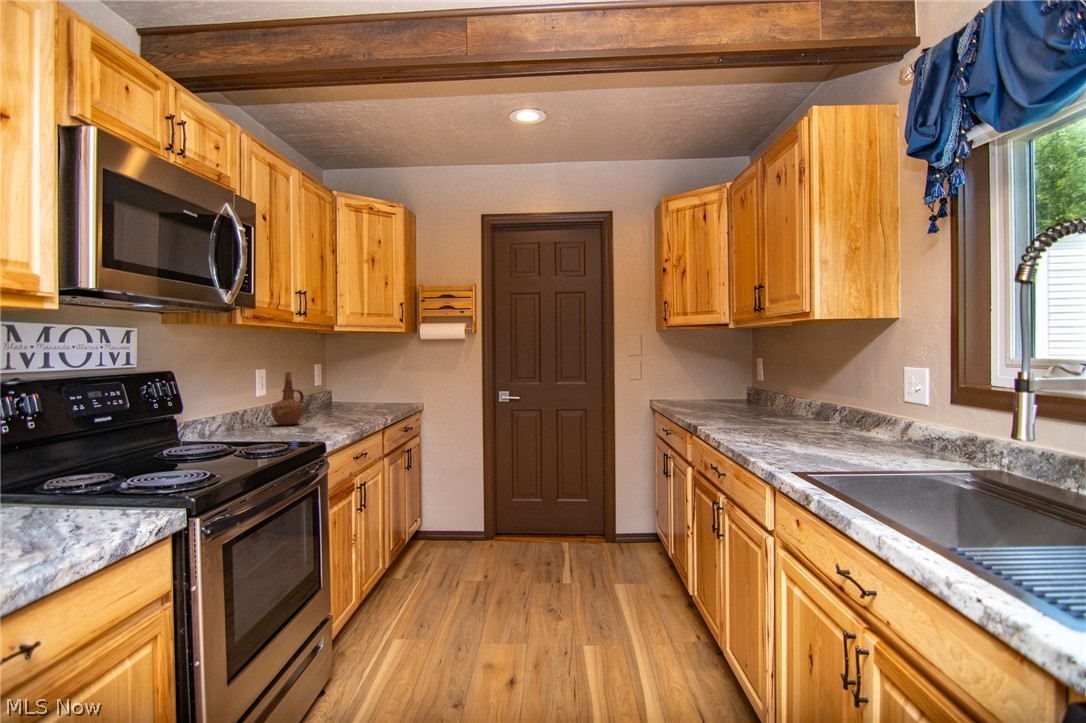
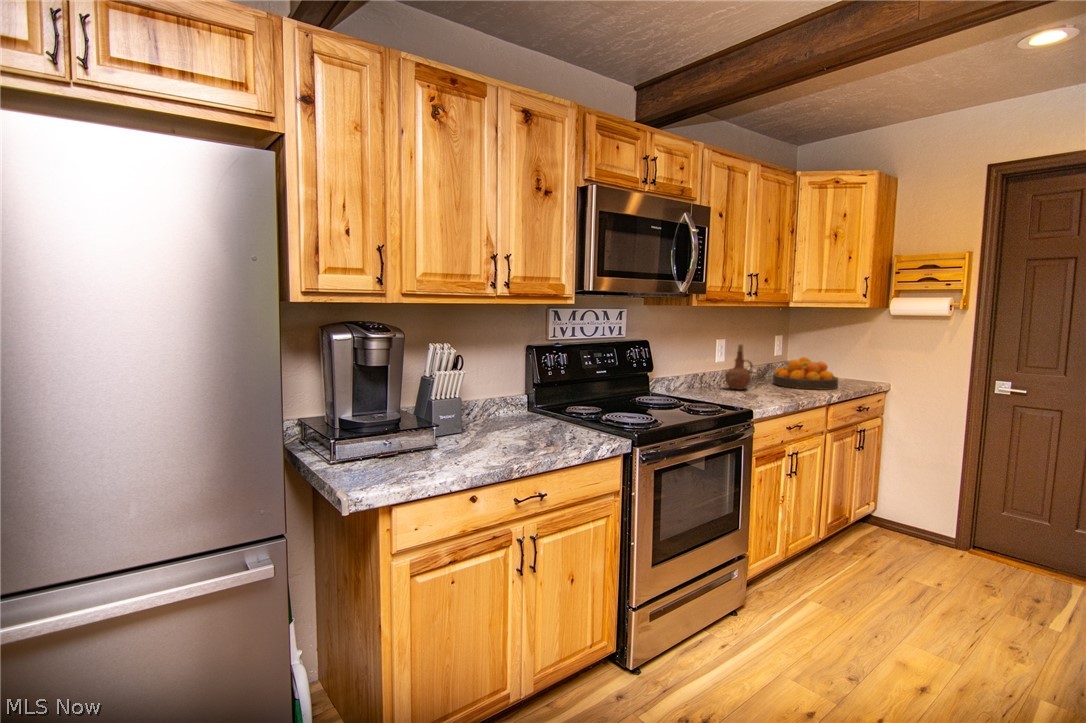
fruit bowl: none [321,384,387,417] -> present [773,357,838,390]

